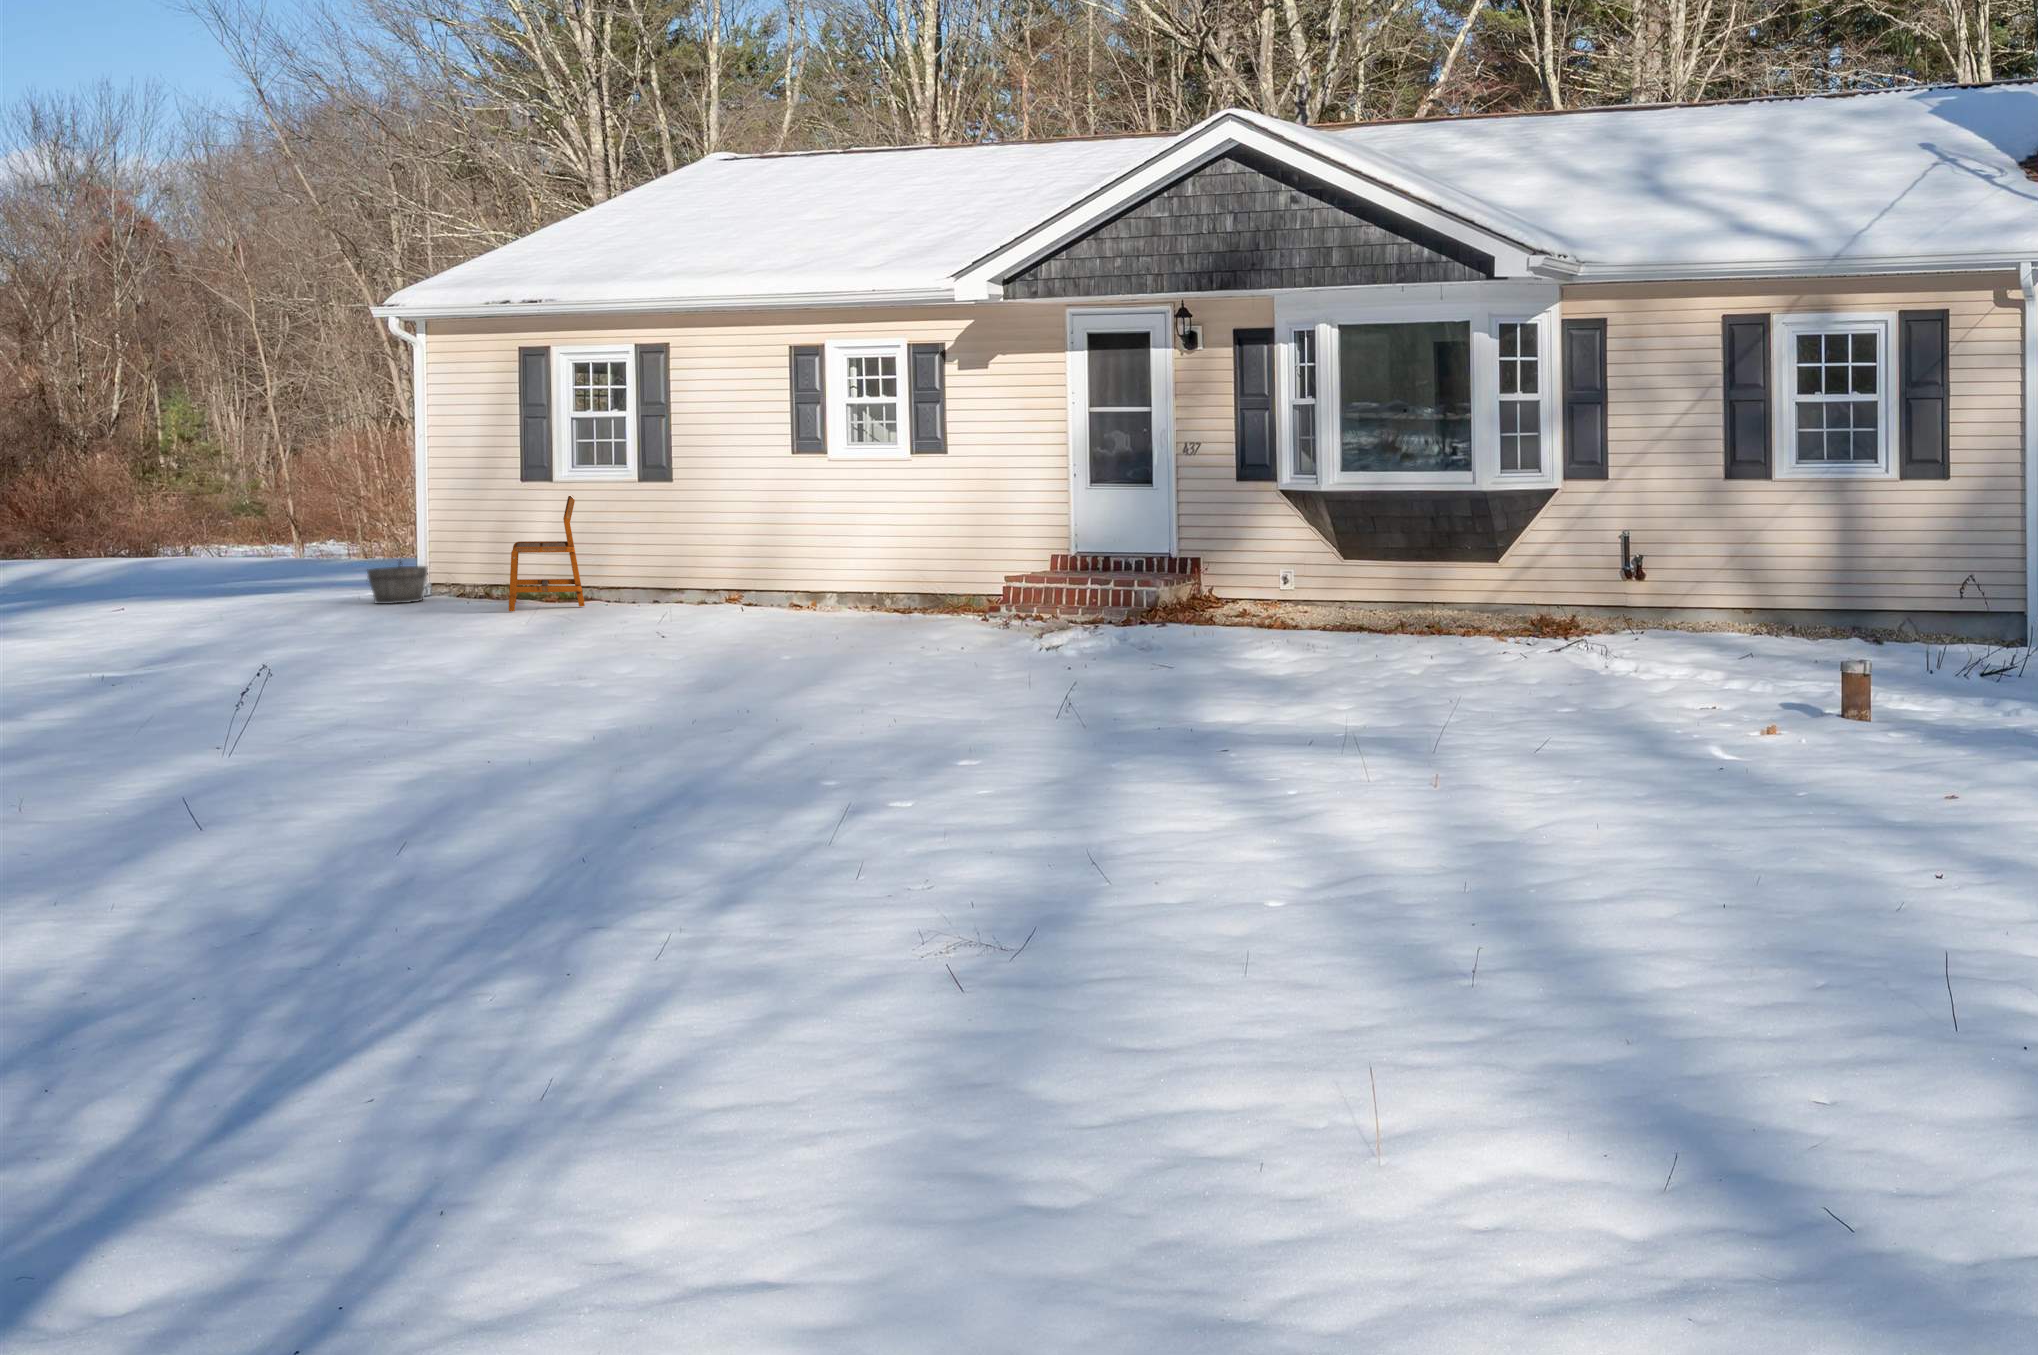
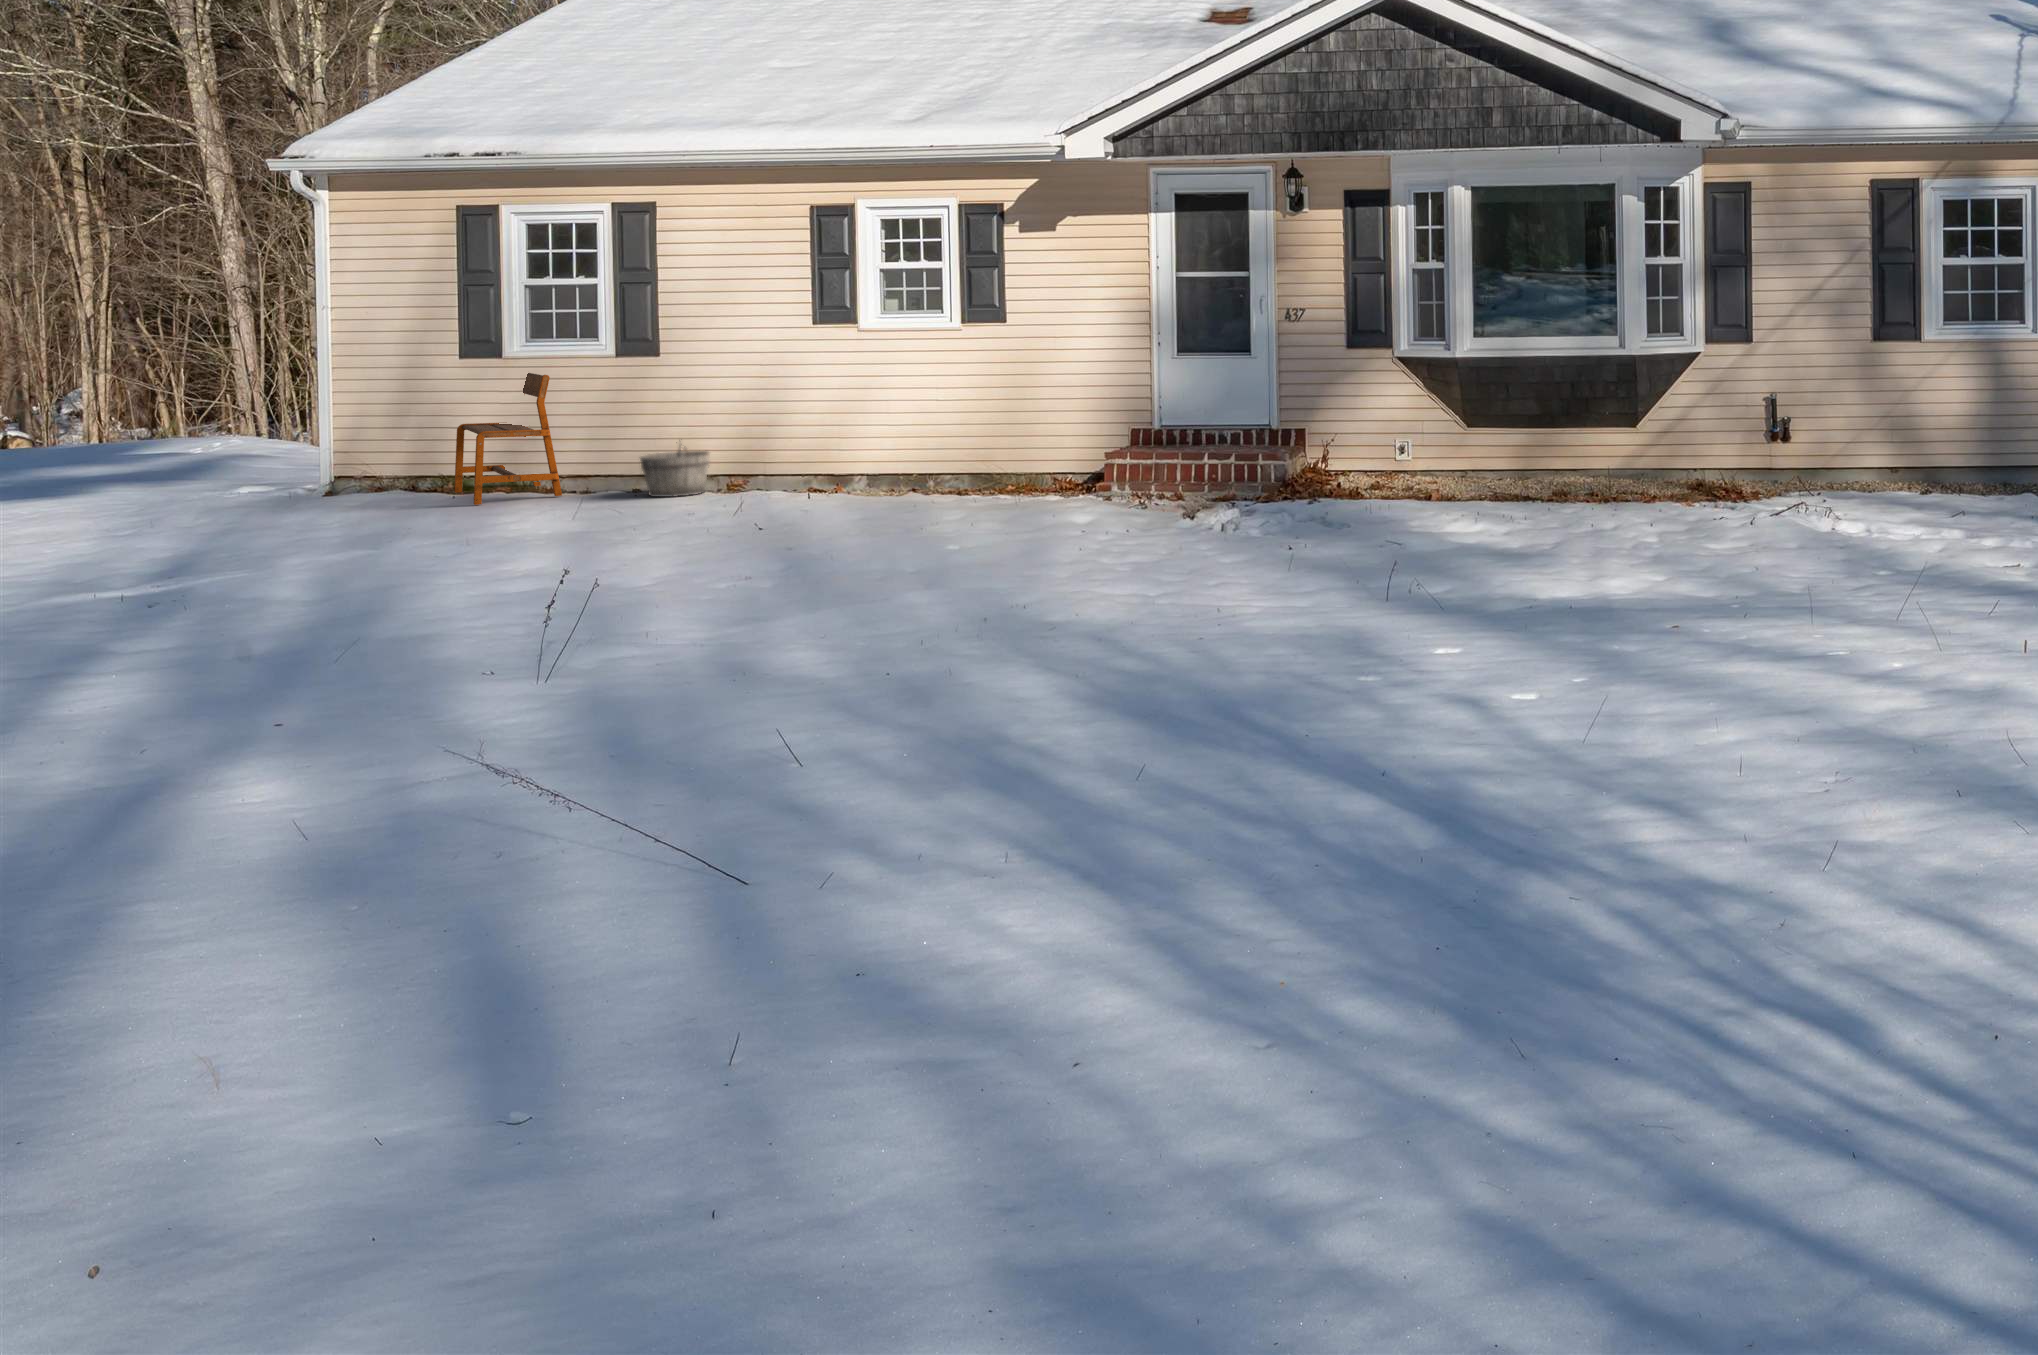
wooden bucket: present [367,562,428,604] -> present [640,450,710,497]

